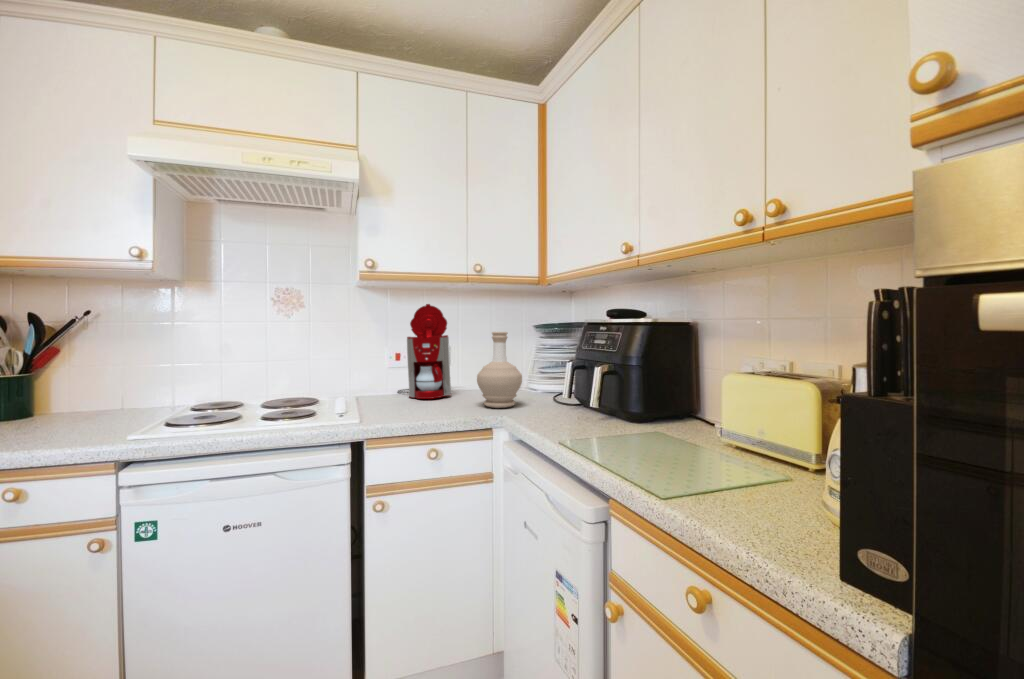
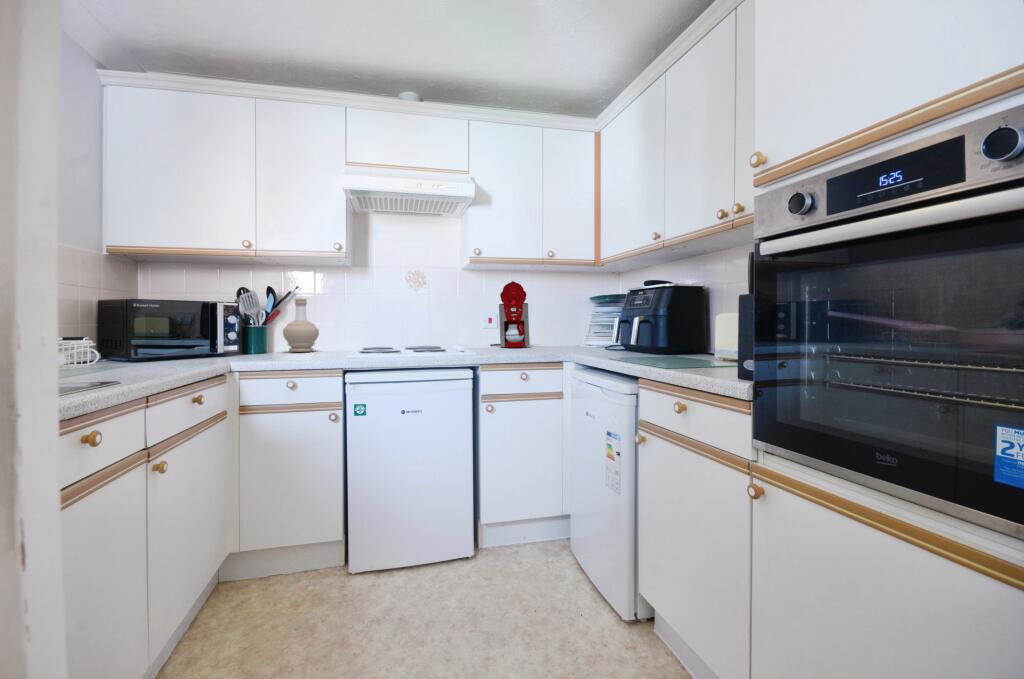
bottle: present [477,332,522,408] -> present [283,298,319,352]

